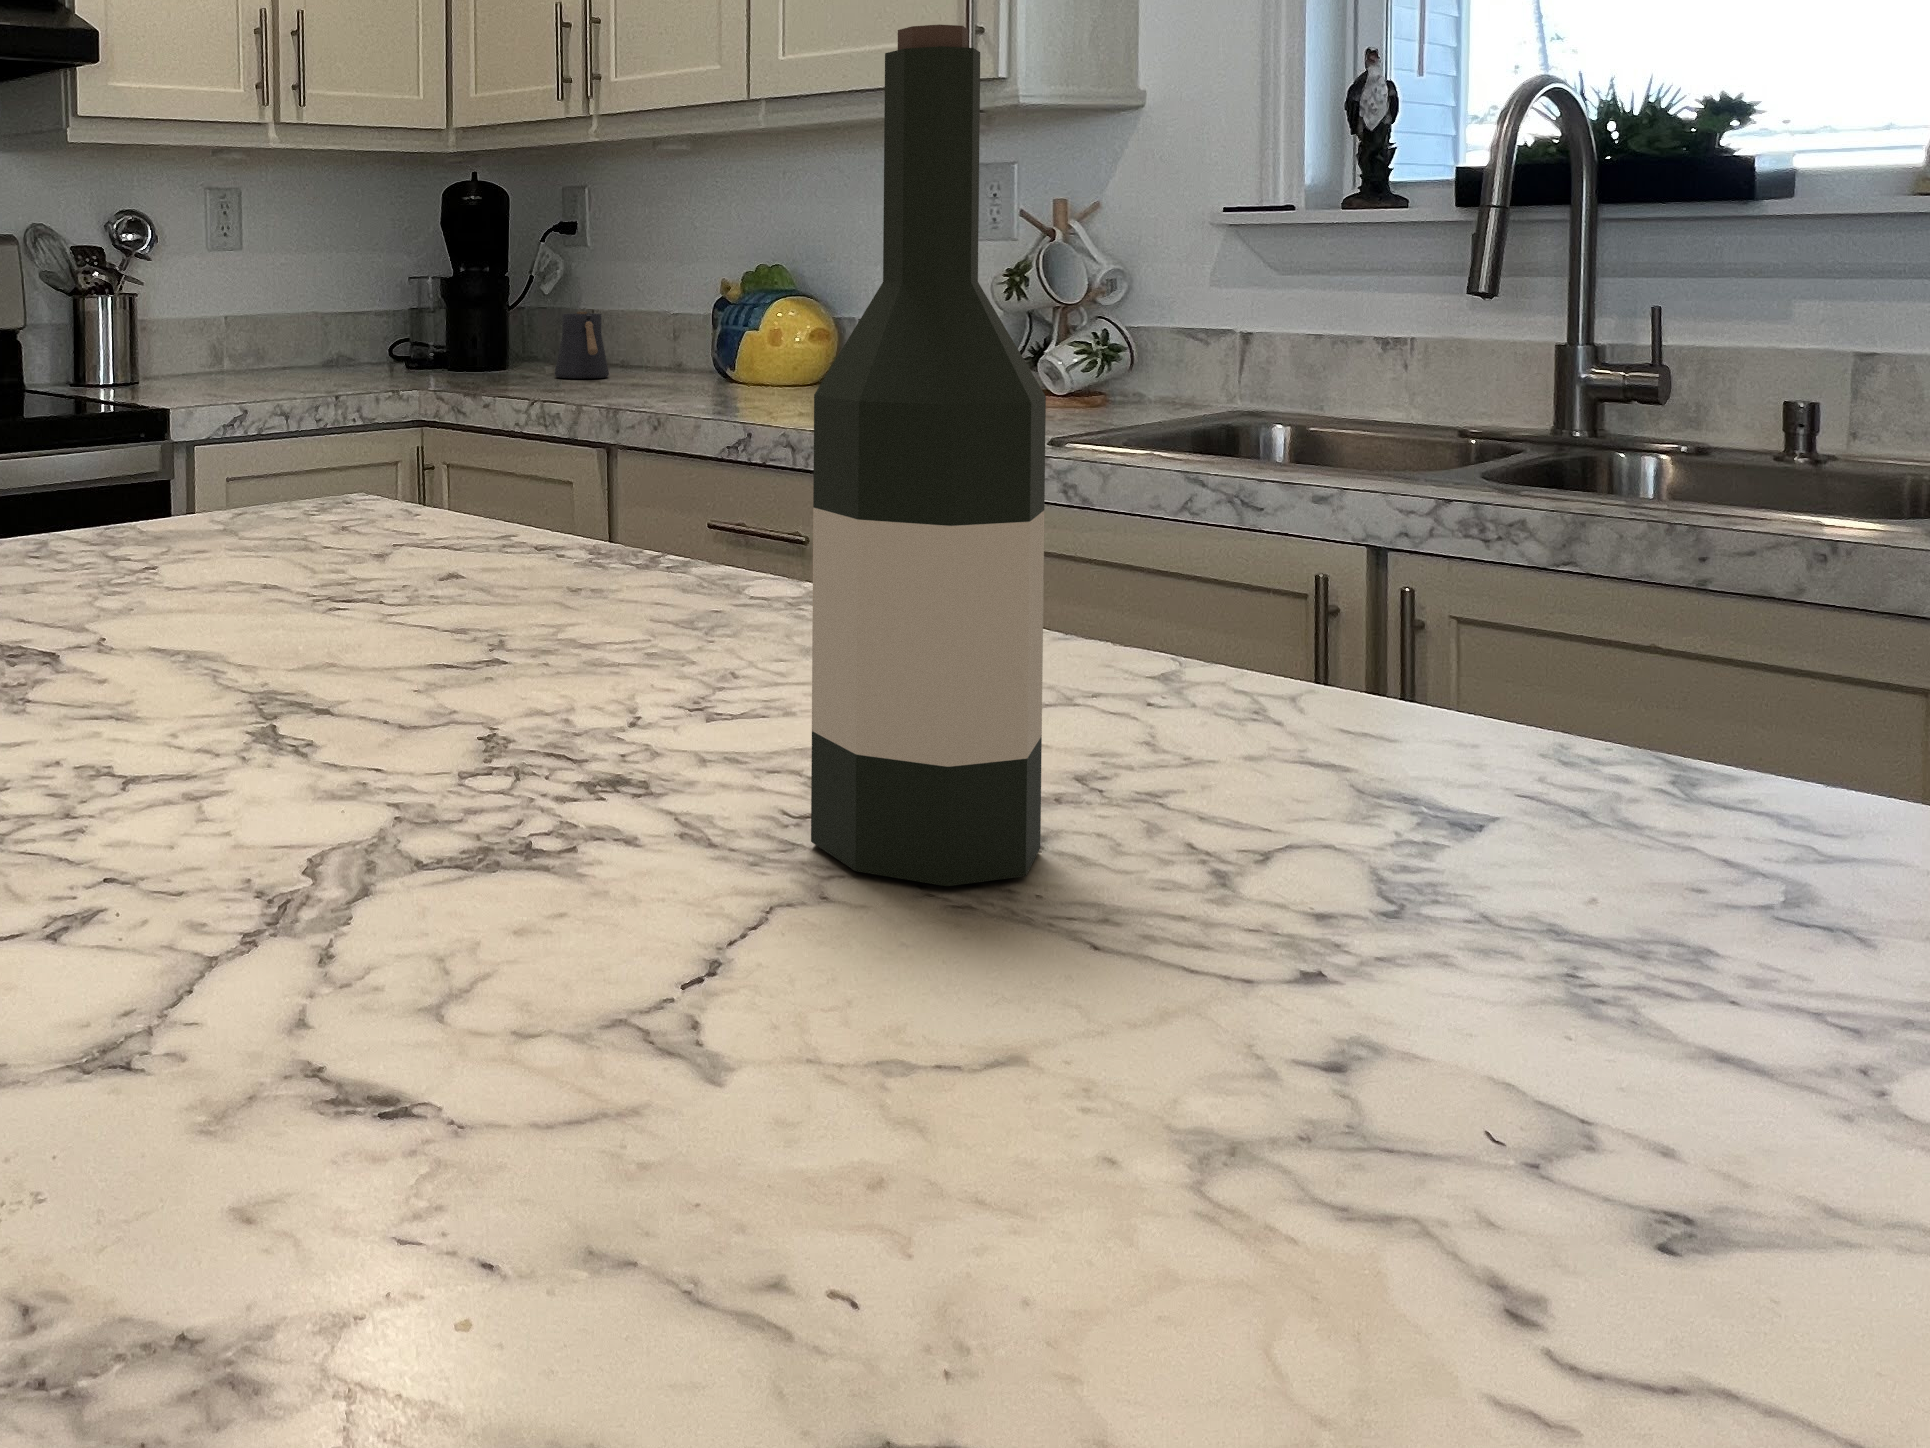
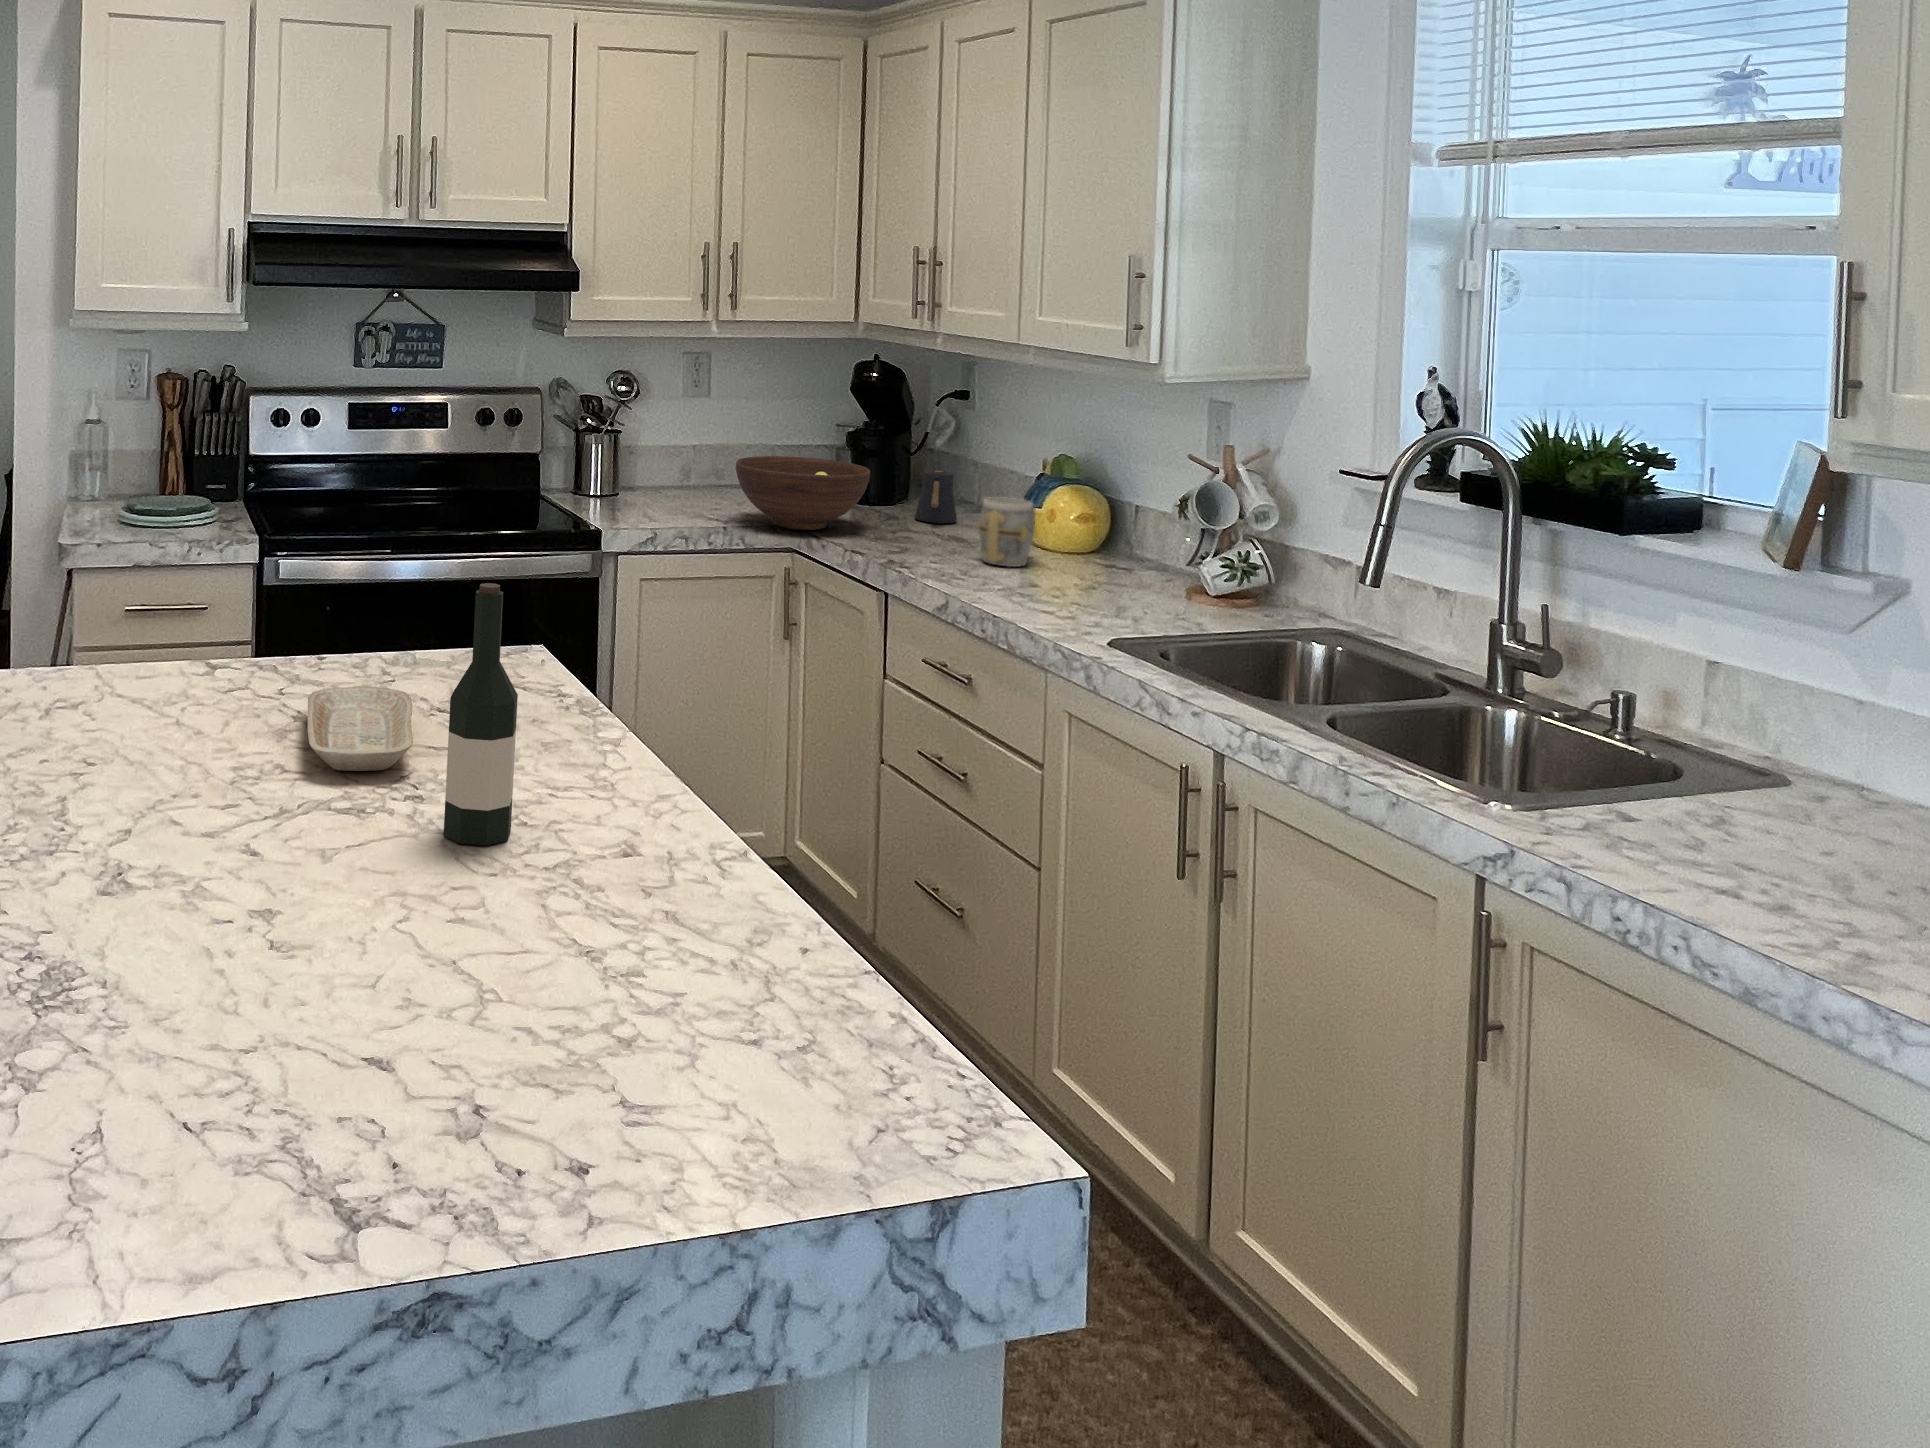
fruit bowl: none [339,303,526,393] -> present [736,456,870,530]
mug: none [703,313,777,401] -> present [978,497,1035,567]
tray: none [29,564,472,753] -> present [307,686,413,771]

